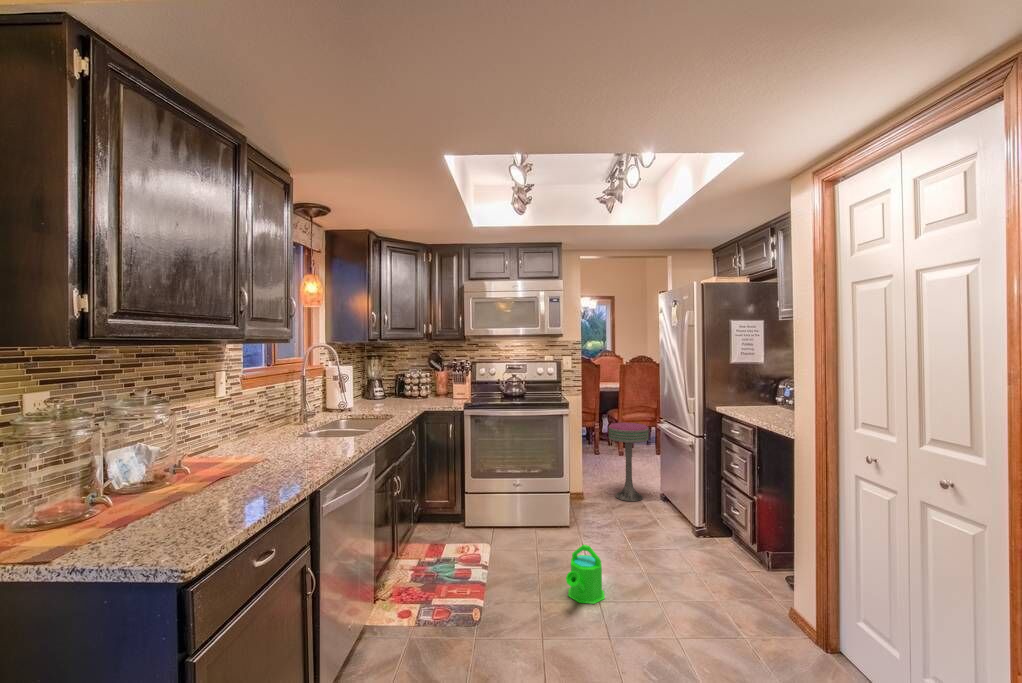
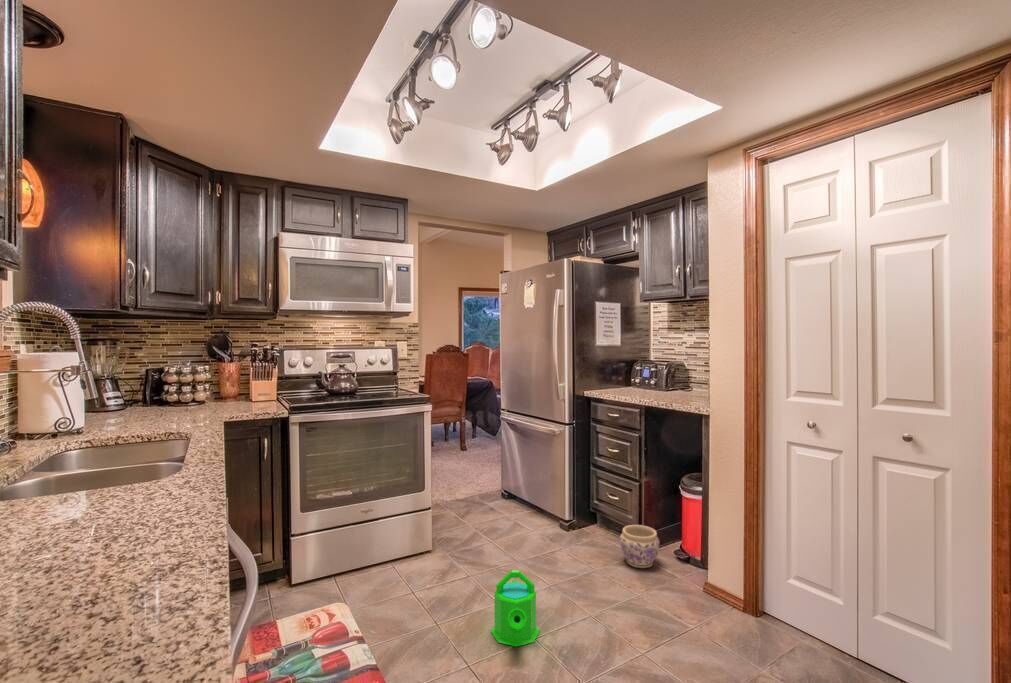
bar stool: present [608,423,649,501] -> none [450,418,495,507]
planter: none [723,539,764,583] -> present [620,525,659,569]

